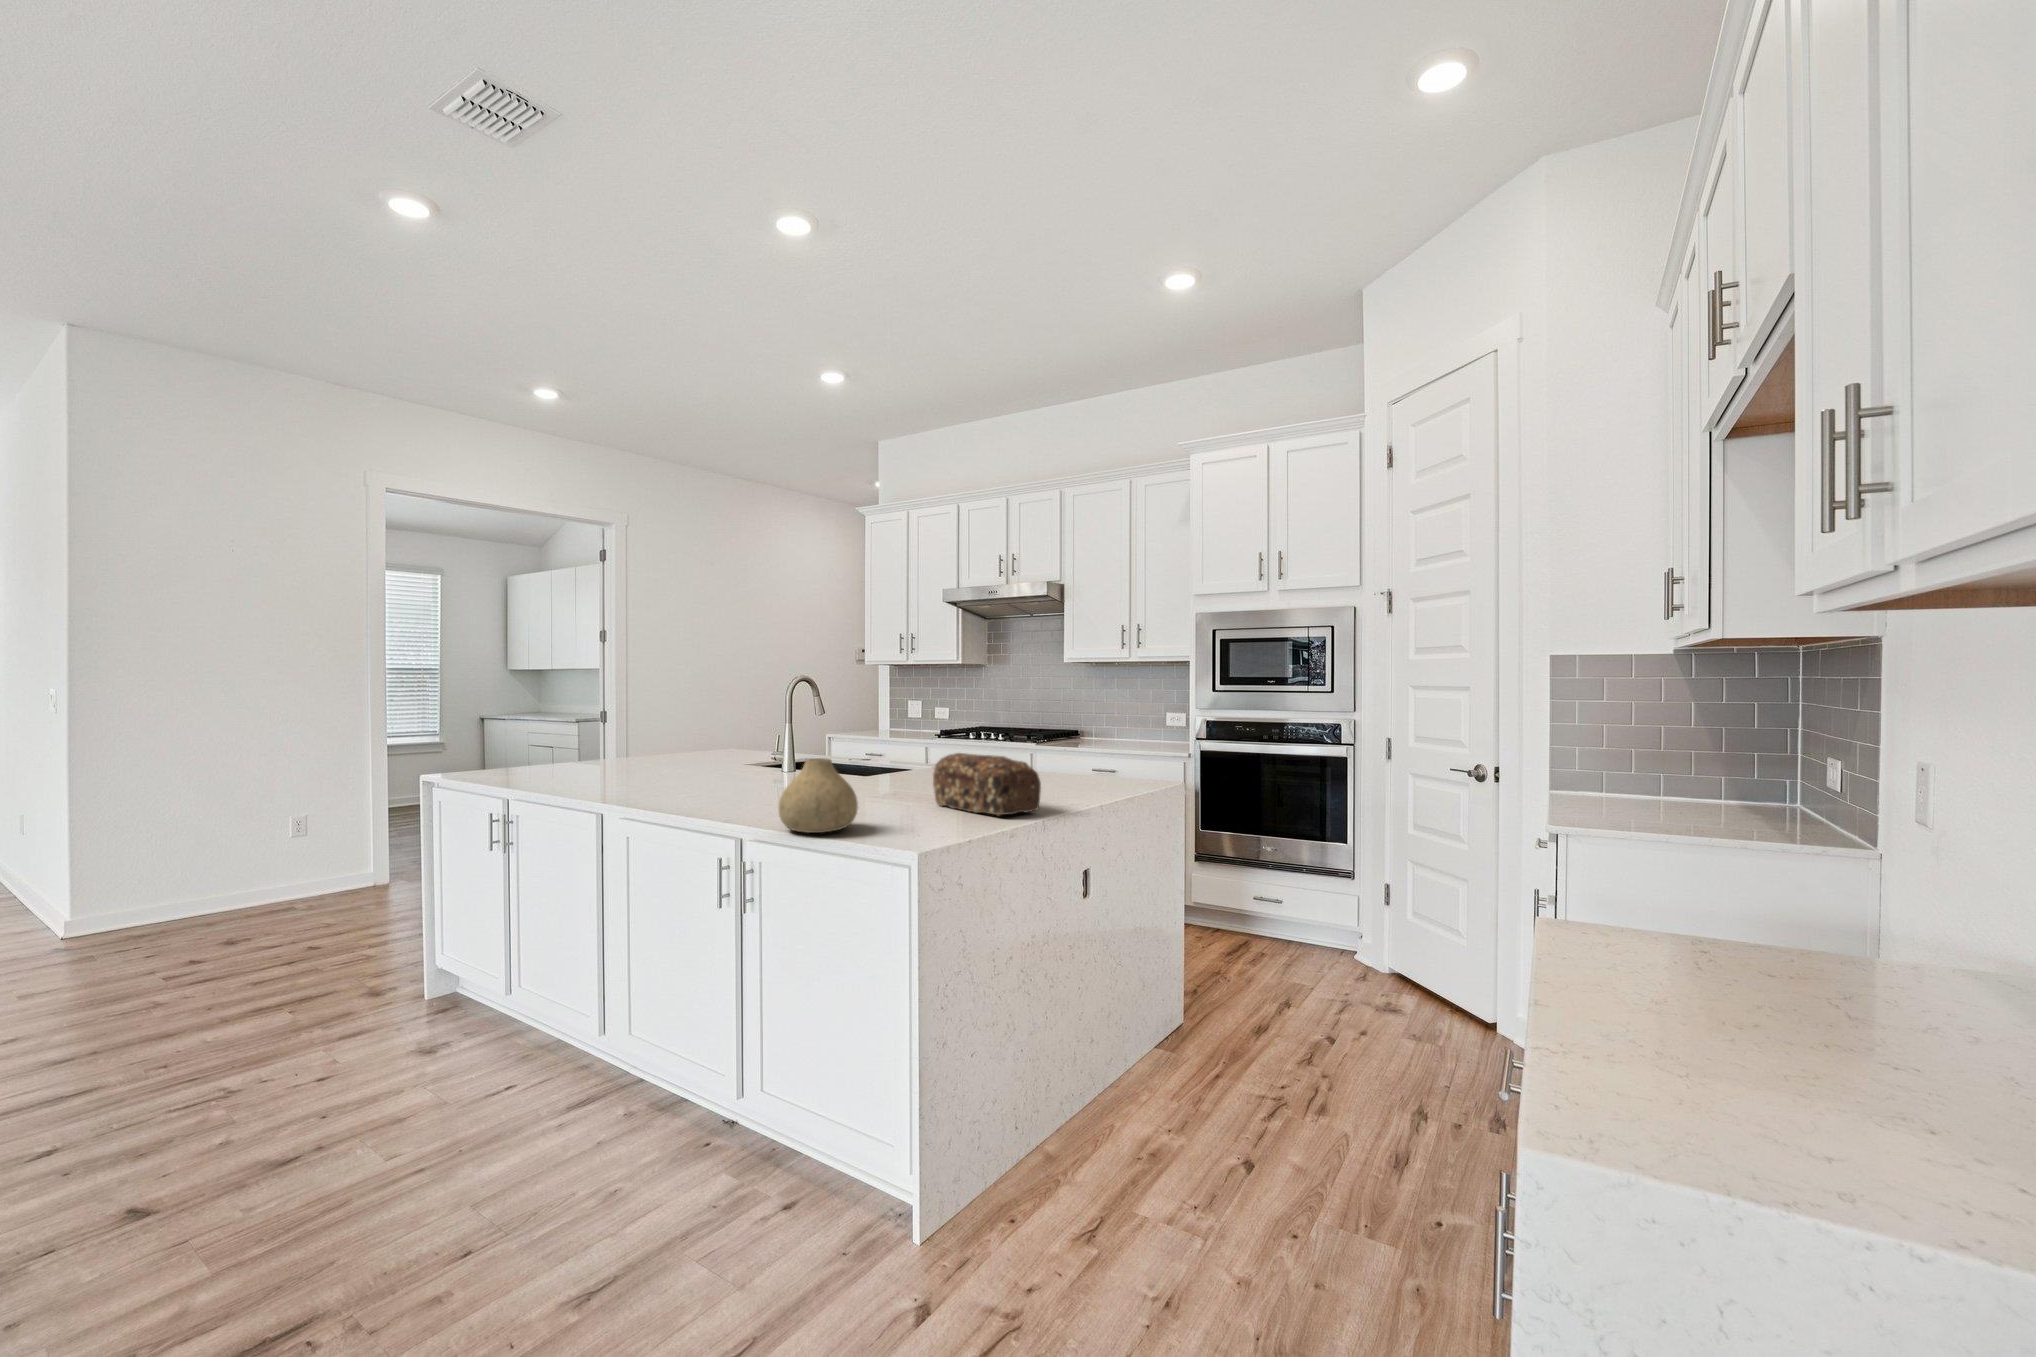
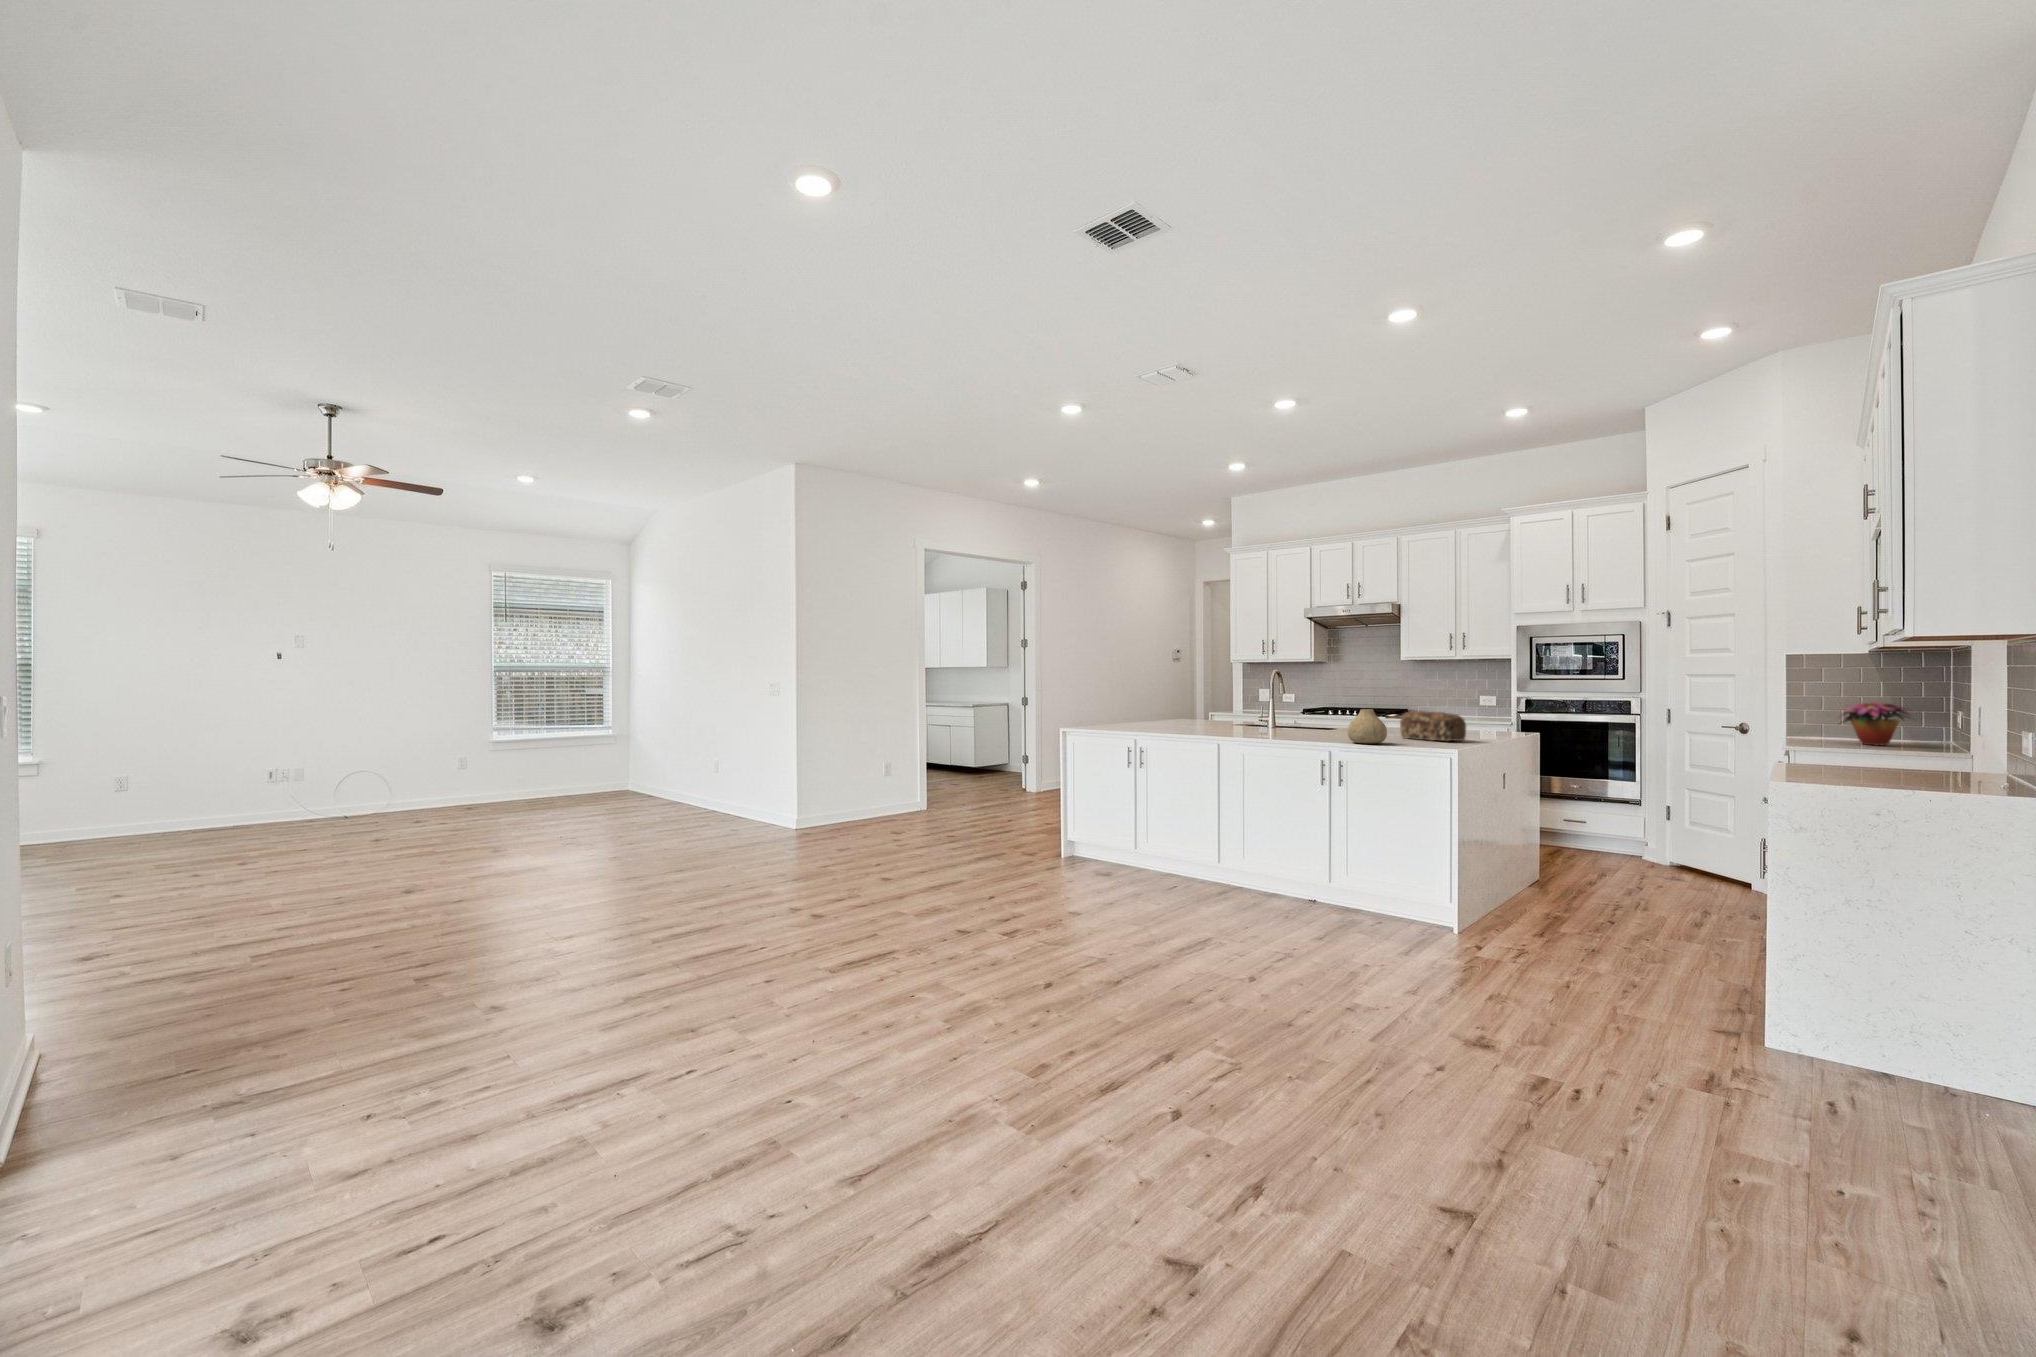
flower arrangement: none [1620,735,1767,813] -> present [1842,702,1909,746]

